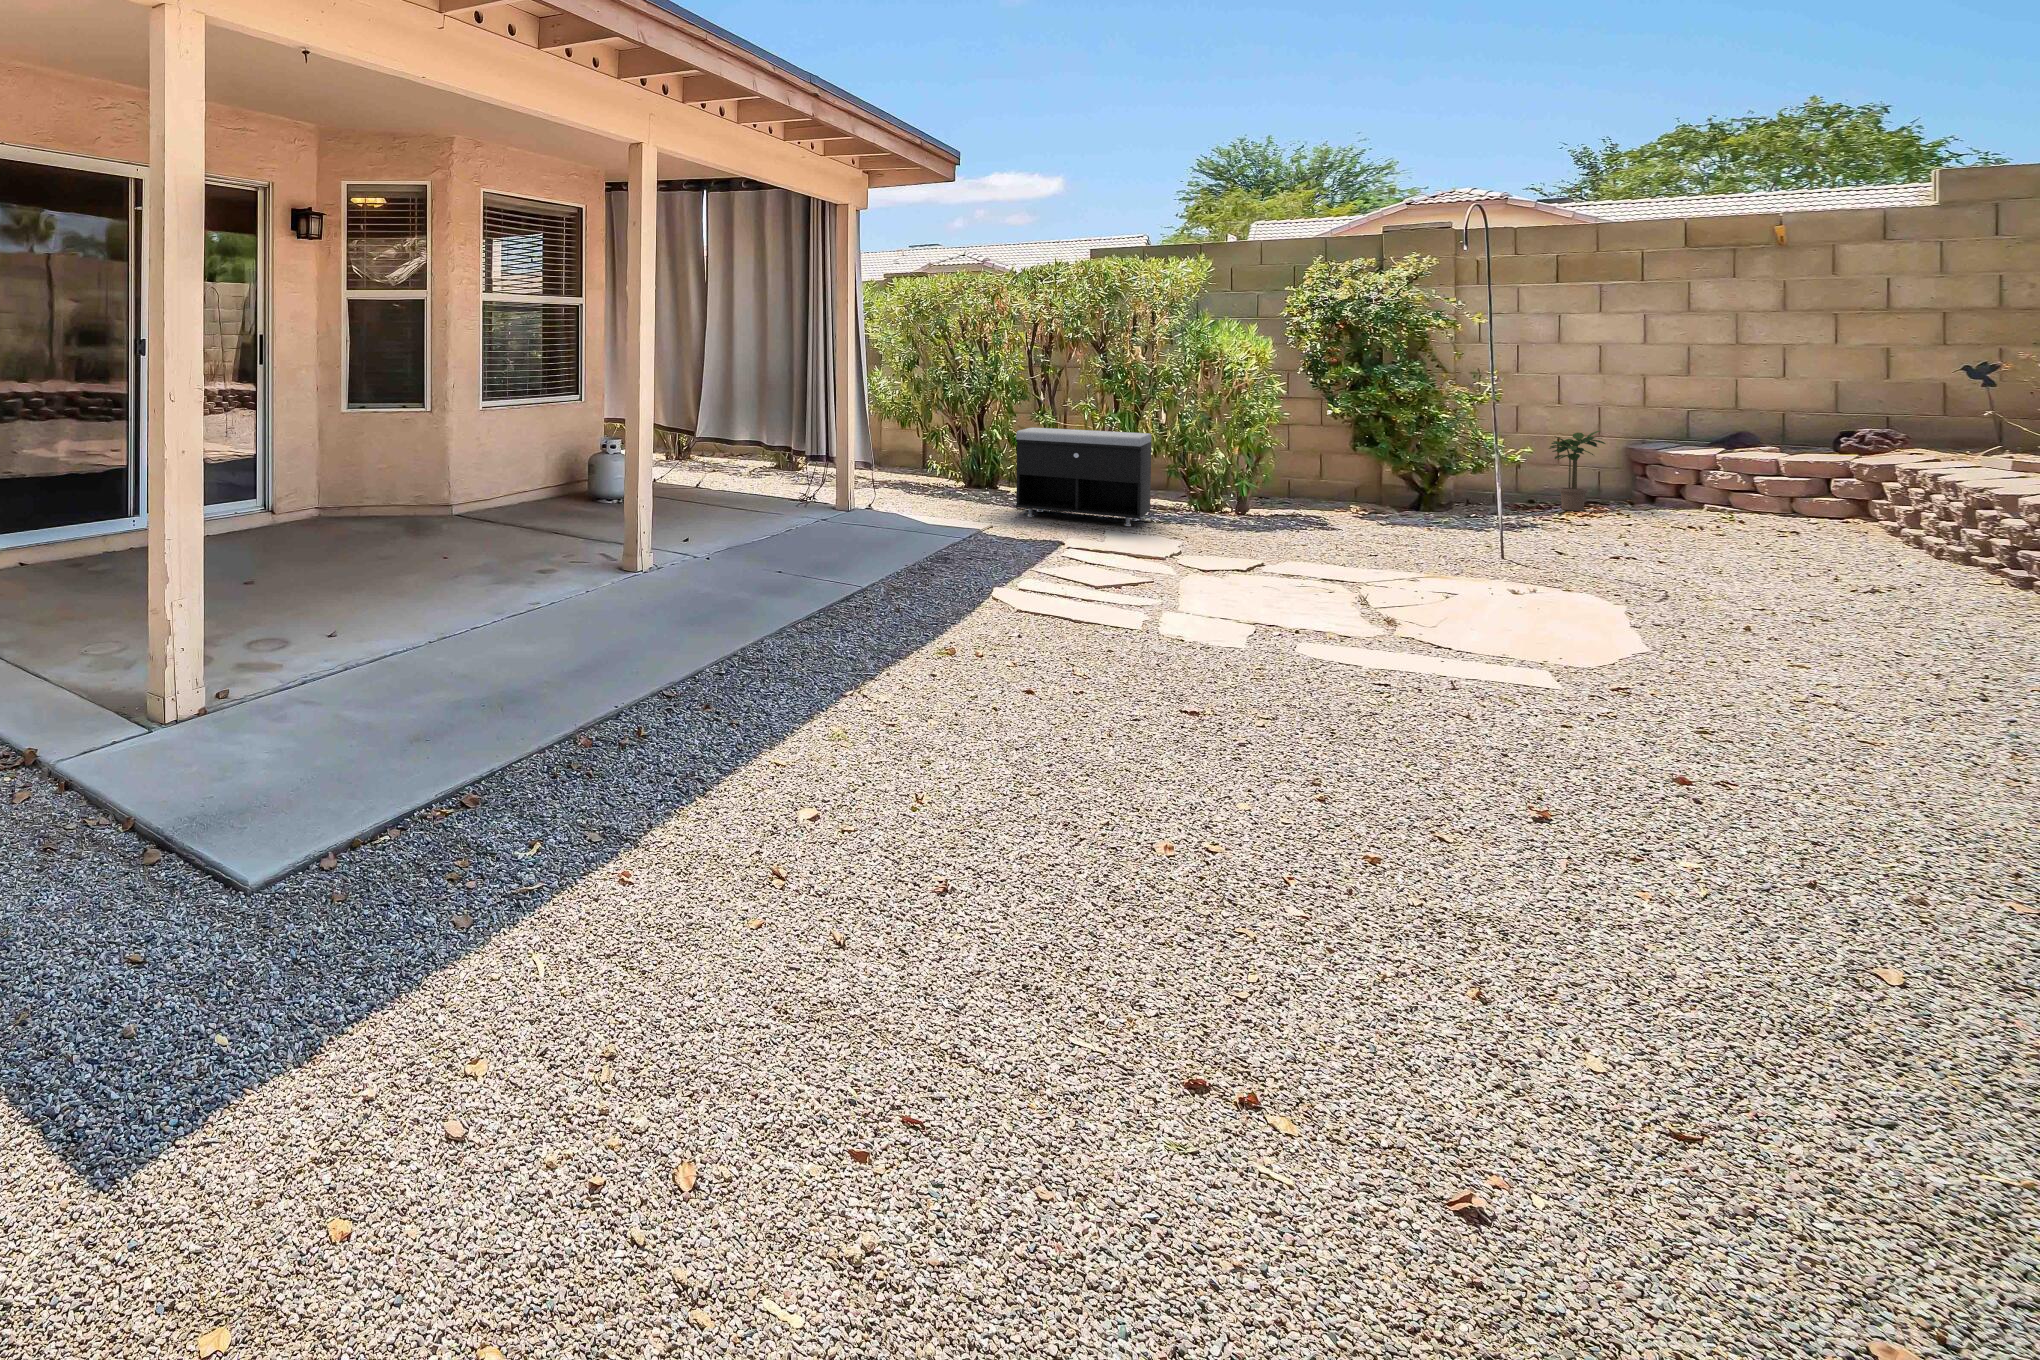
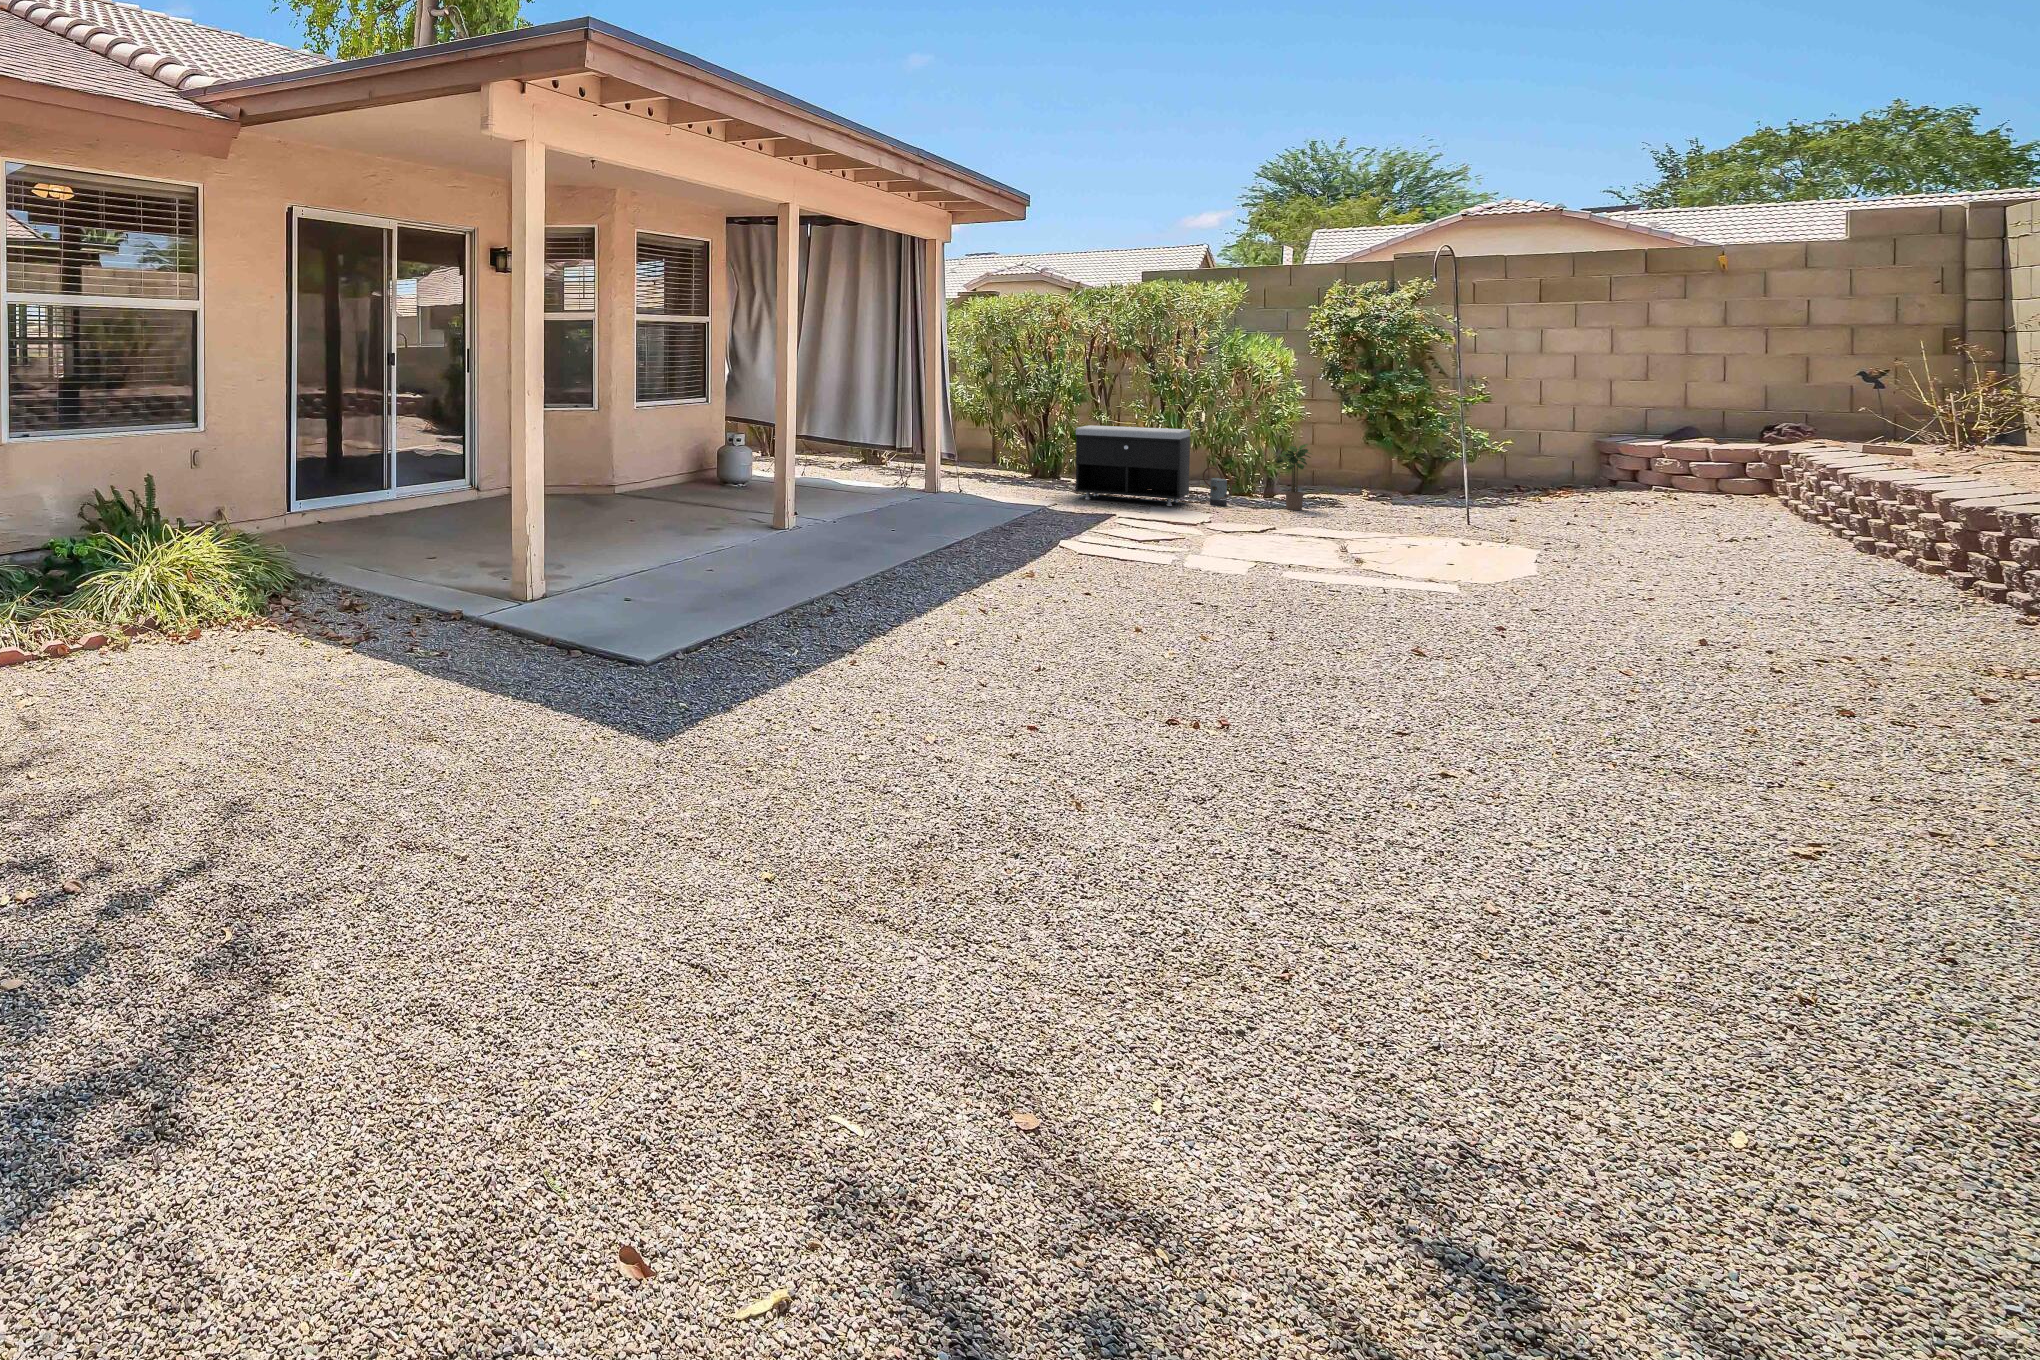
potted plant: present [1549,431,1605,511] -> present [1275,444,1311,510]
watering can: none [1166,479,1207,525] -> present [1203,467,1235,506]

